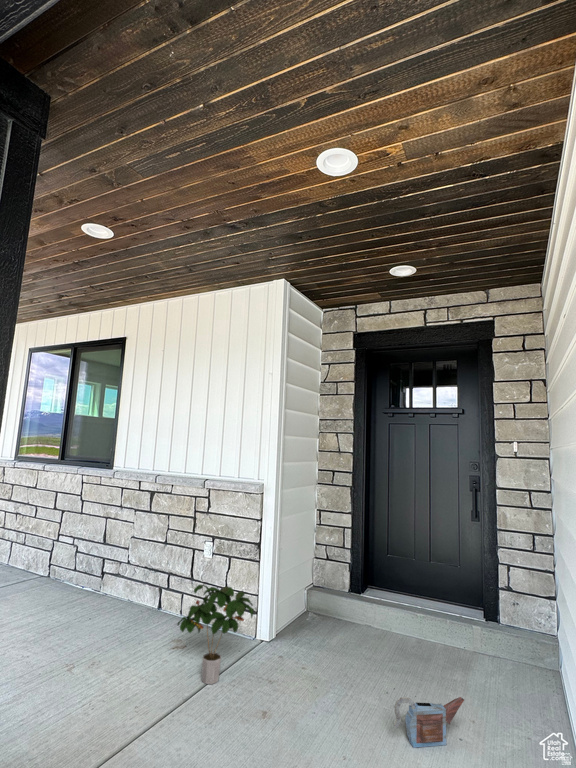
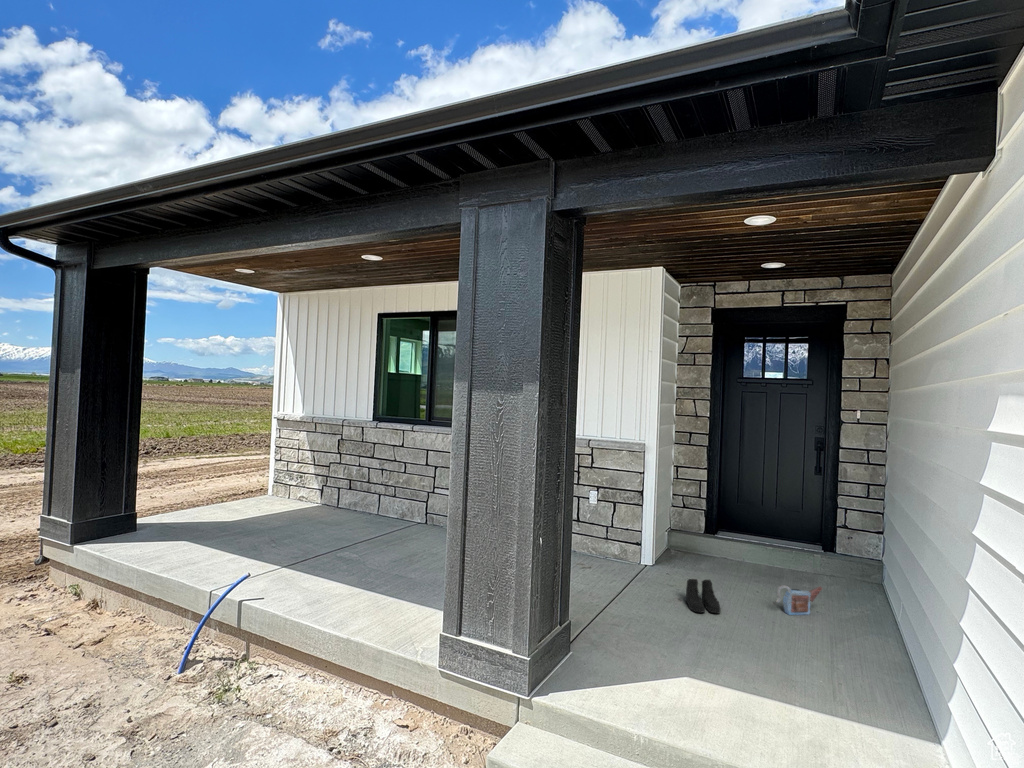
potted plant: present [178,584,253,684] -> none [599,518,661,586]
boots: none [266,681,310,748] -> present [686,579,720,613]

